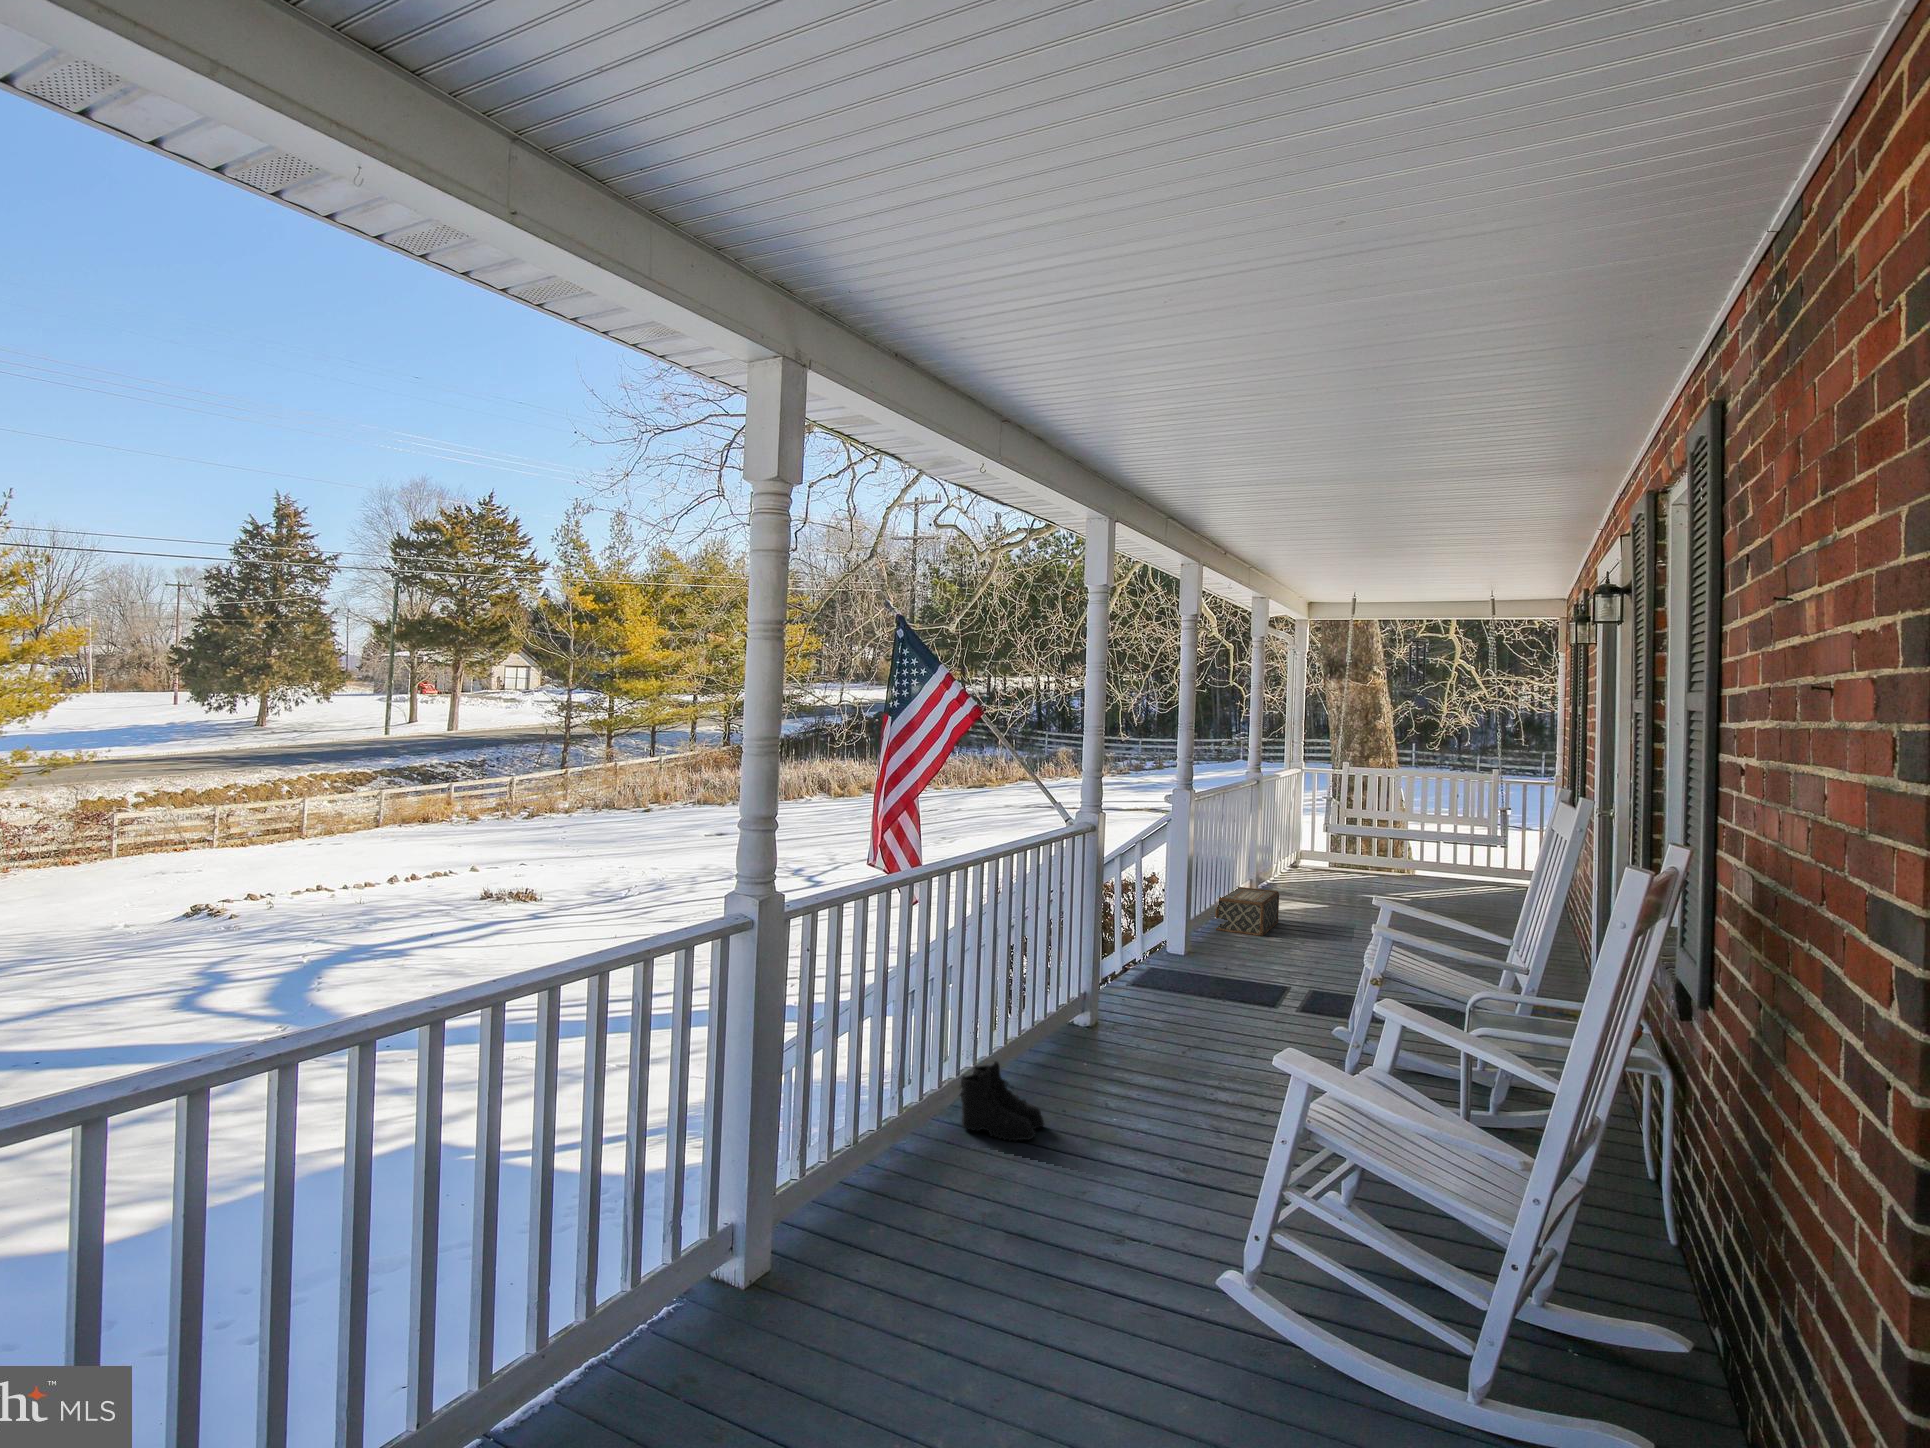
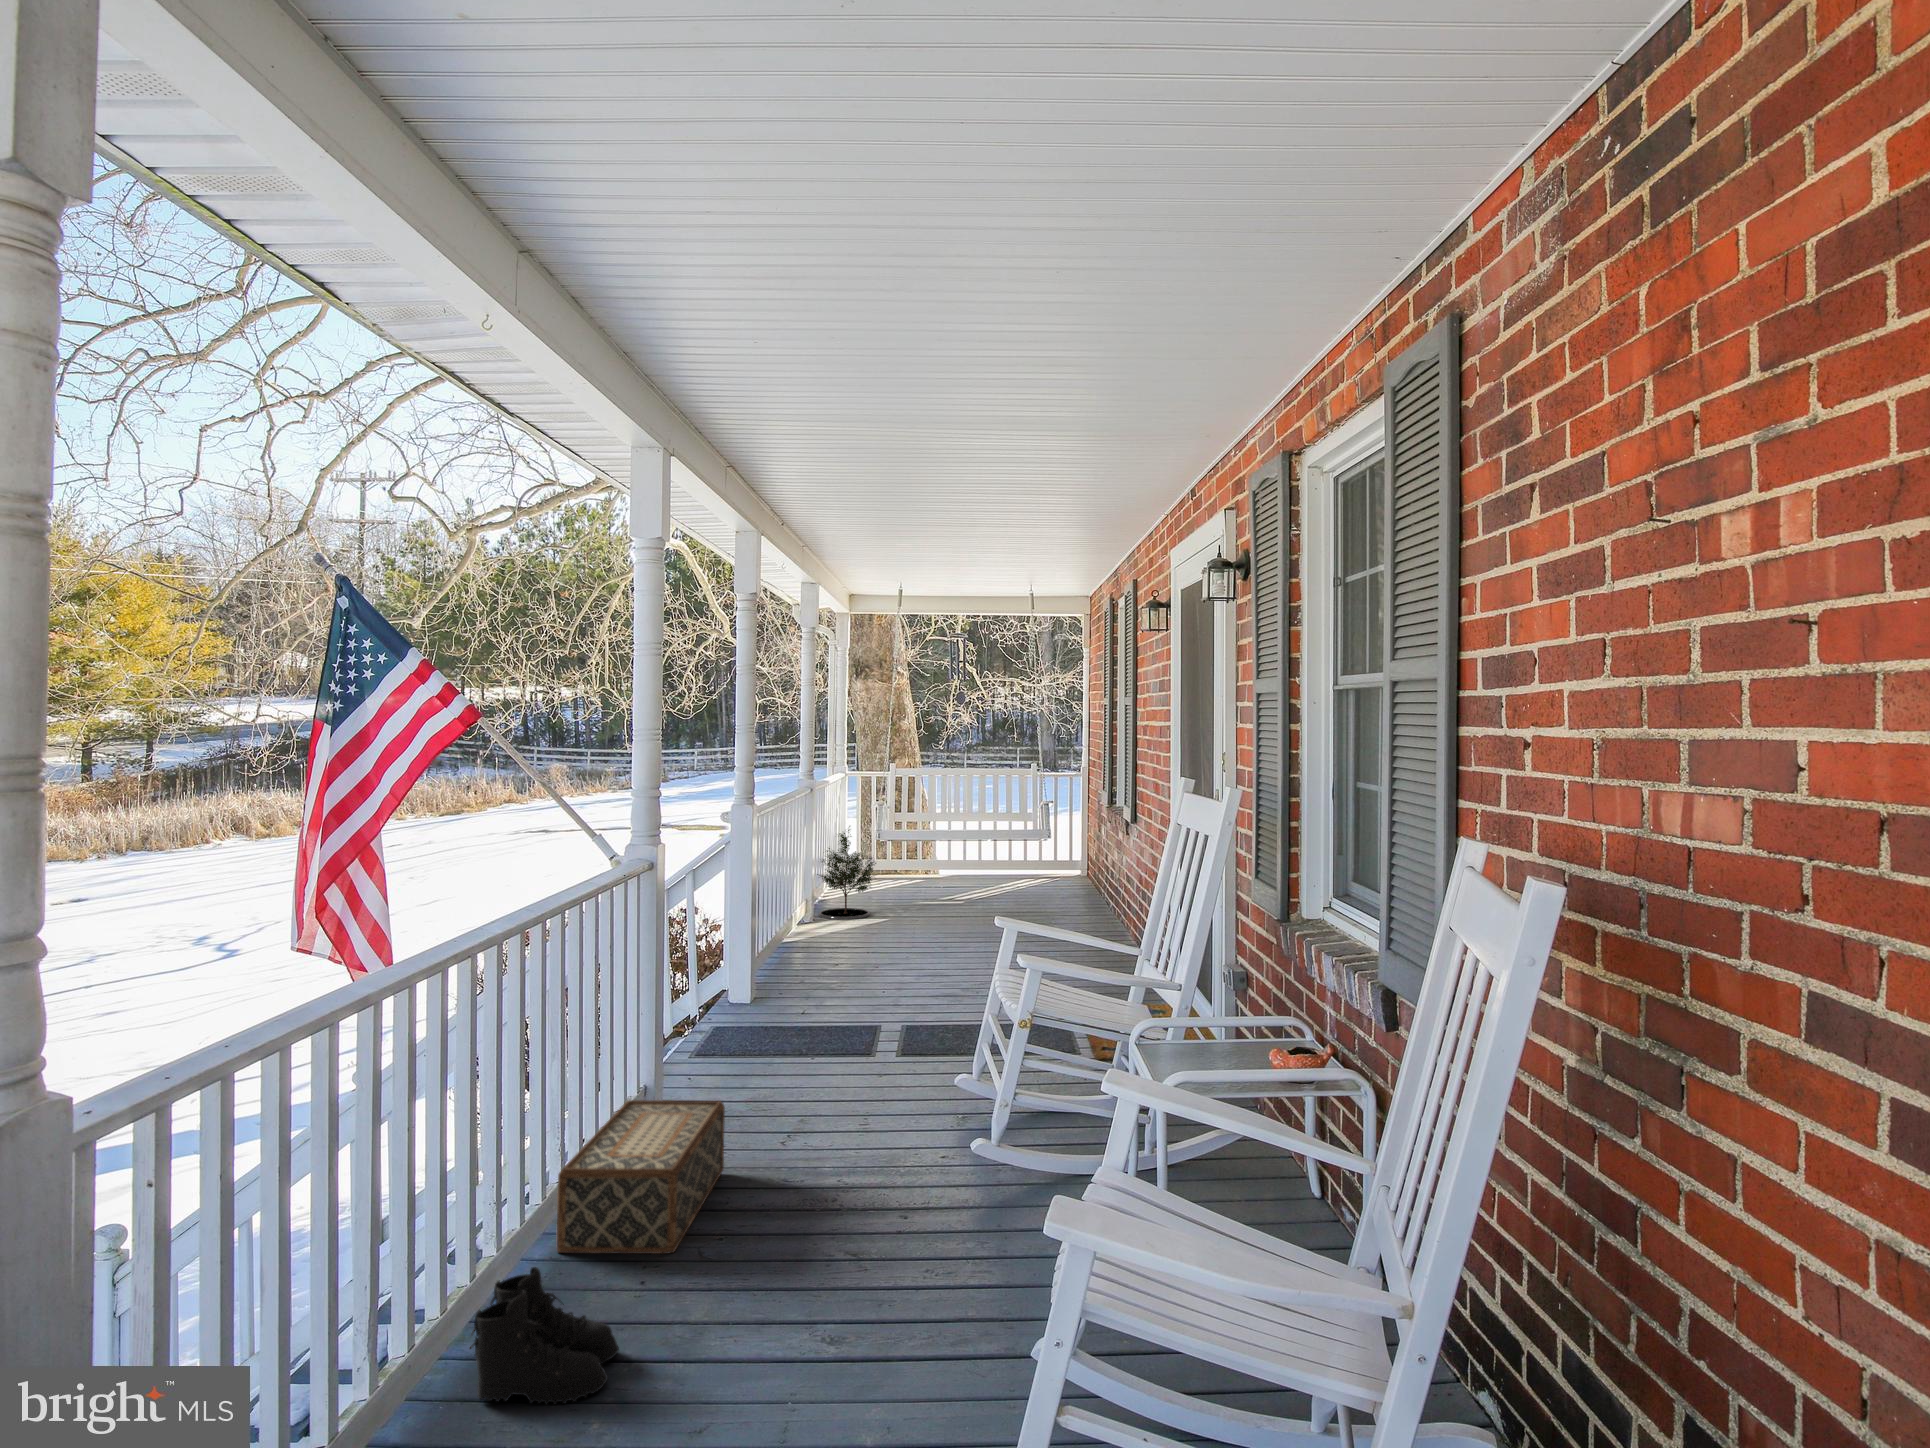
potted tree: none [1268,817,1329,905] -> present [817,826,876,920]
woven basket: present [1215,887,1279,936] -> present [557,1100,725,1254]

